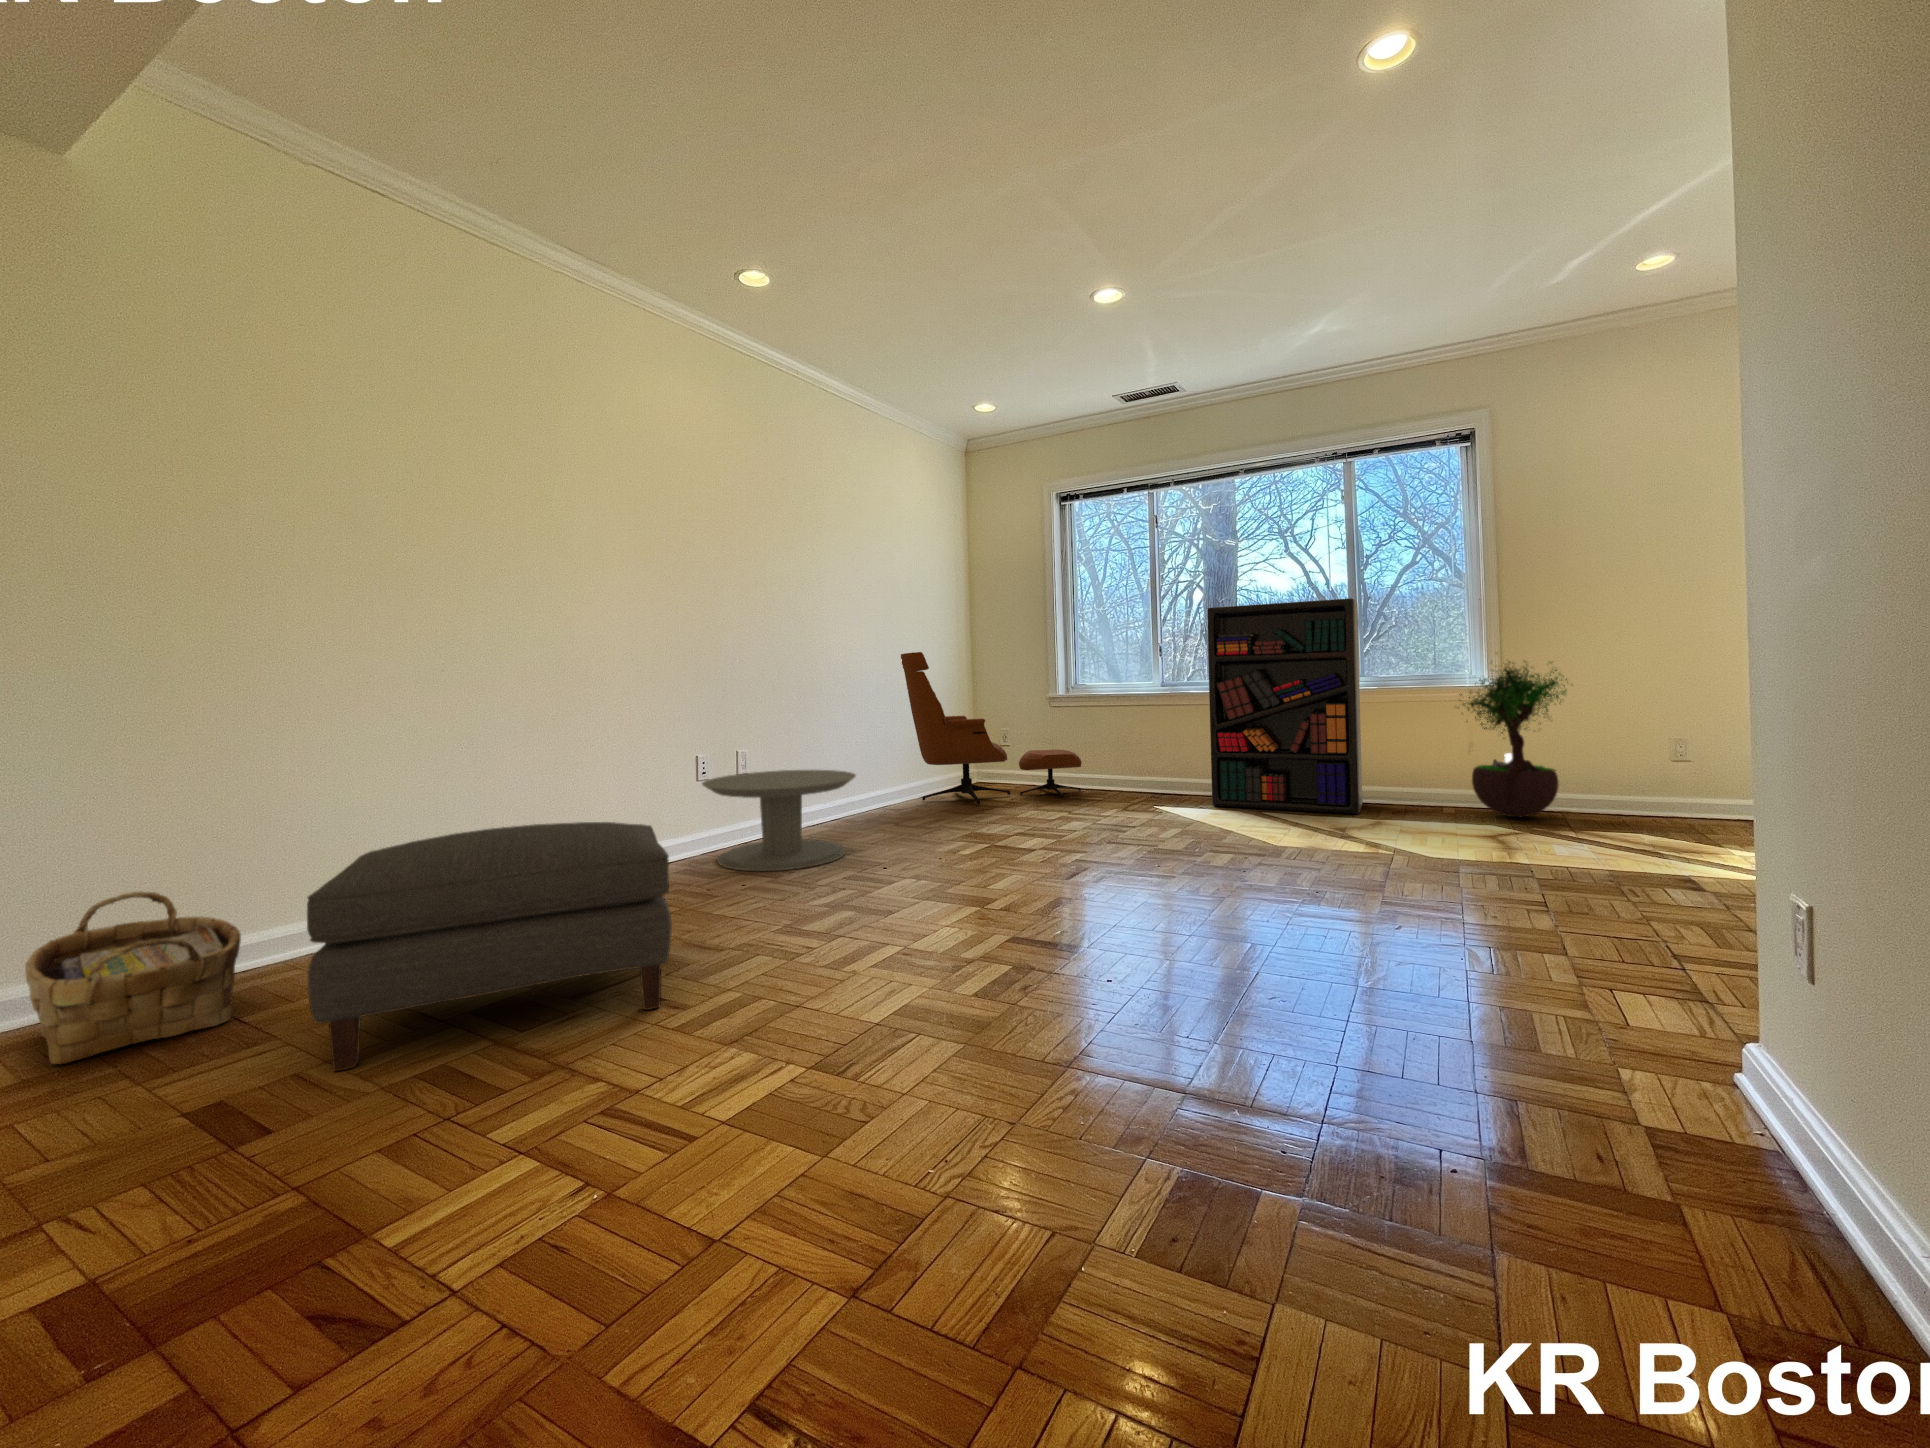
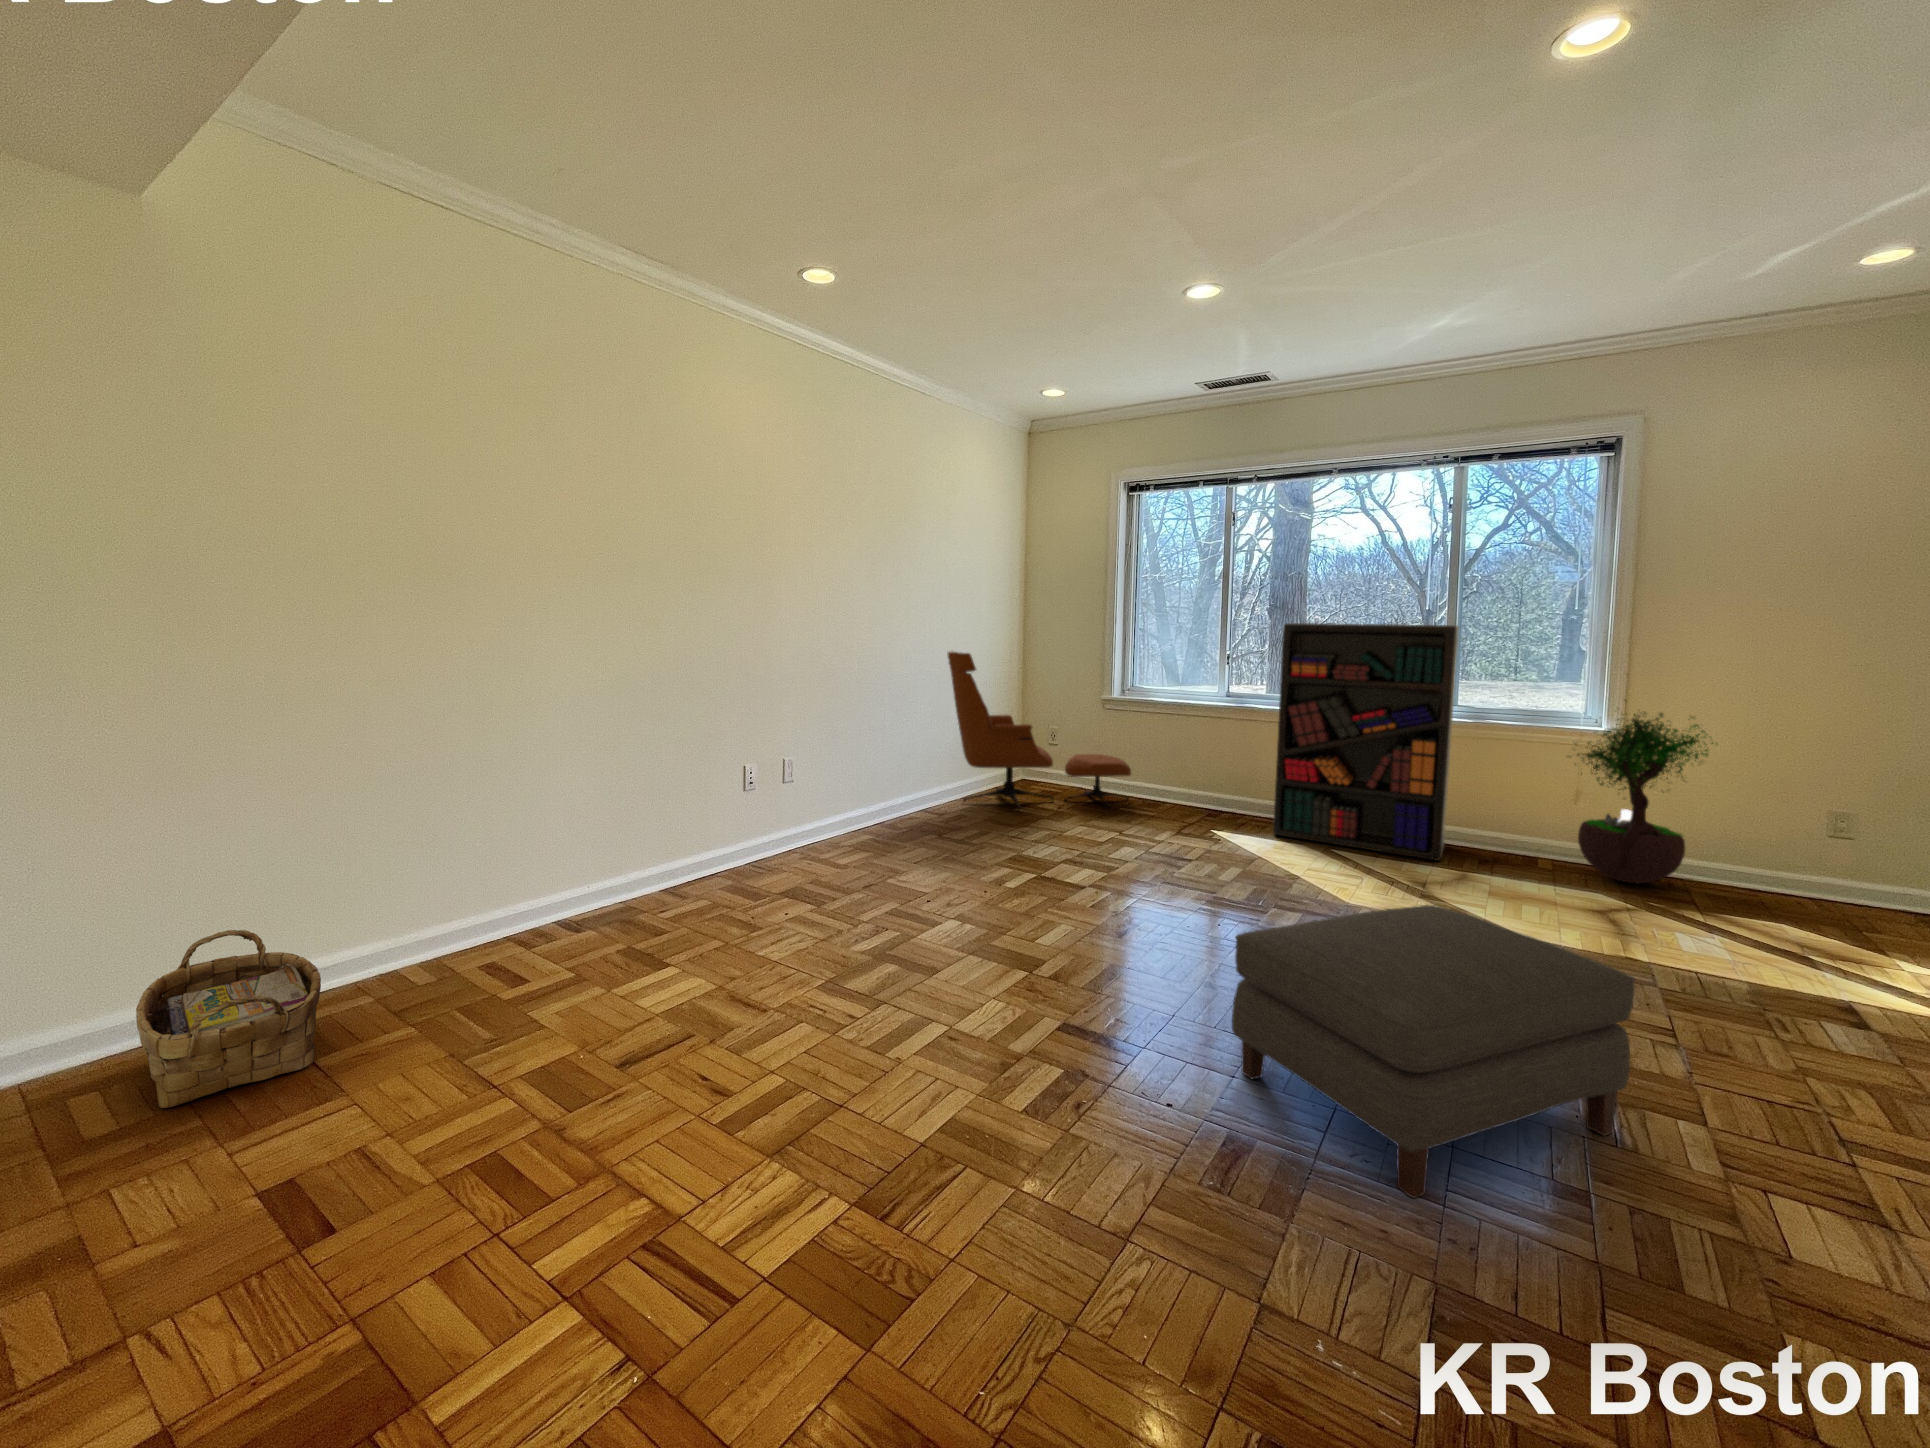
side table: present [702,770,856,871] -> none [746,782,900,897]
ottoman: present [307,822,672,1072] -> present [1232,905,1635,1198]

